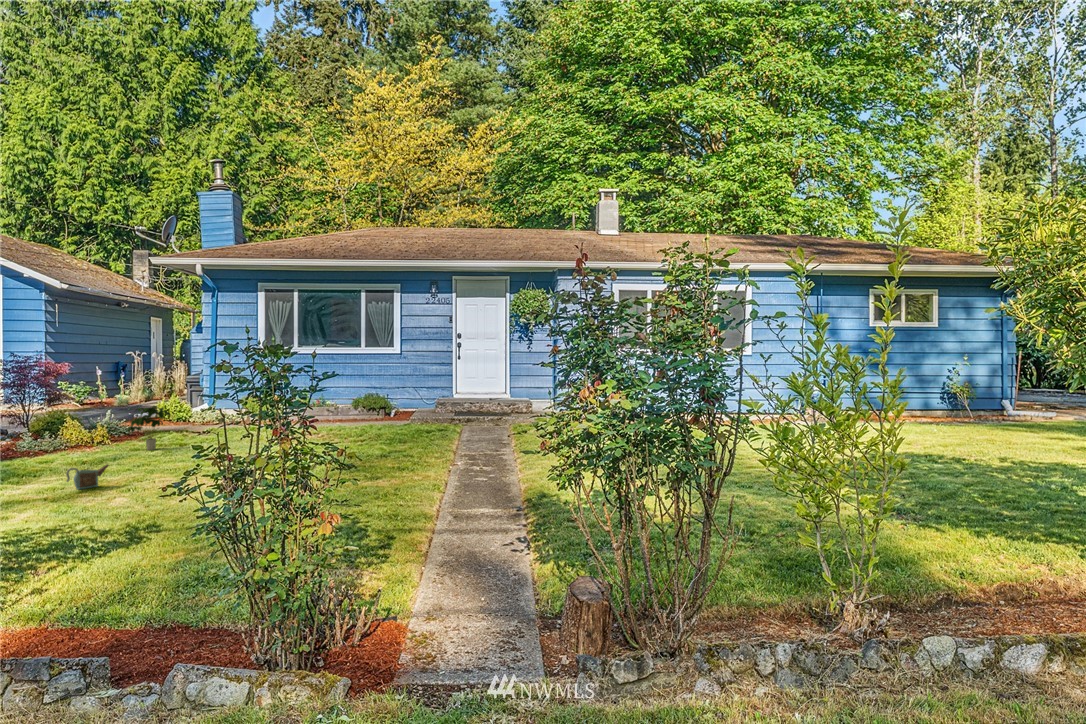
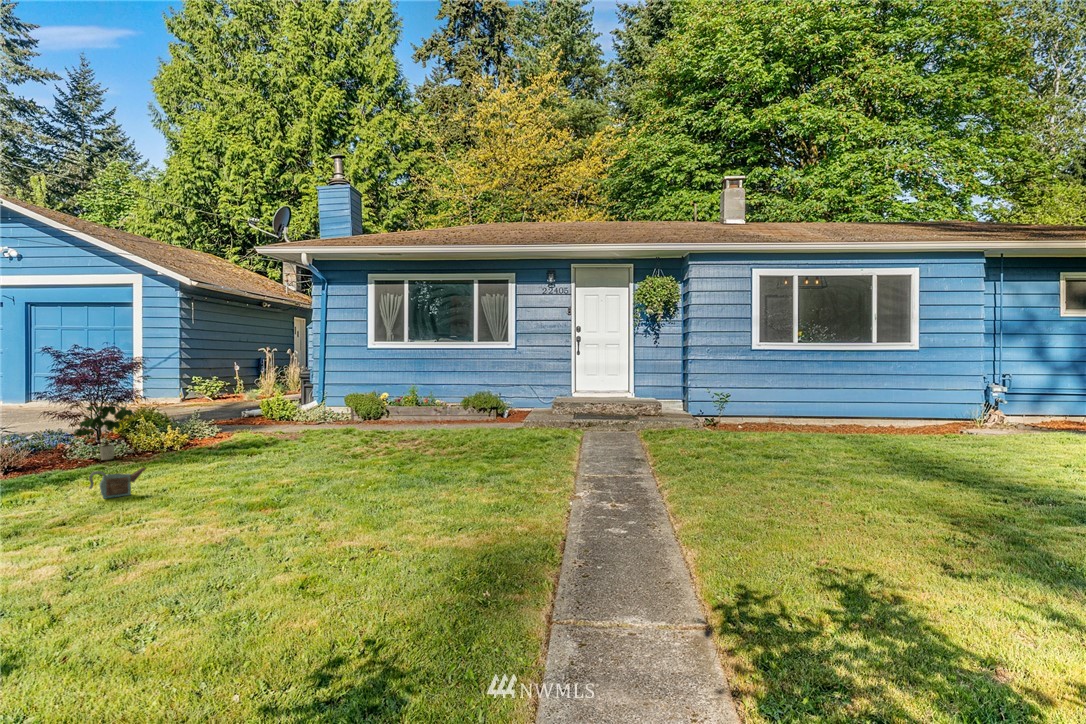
potted plant: present [127,406,171,450] -> present [74,404,135,460]

